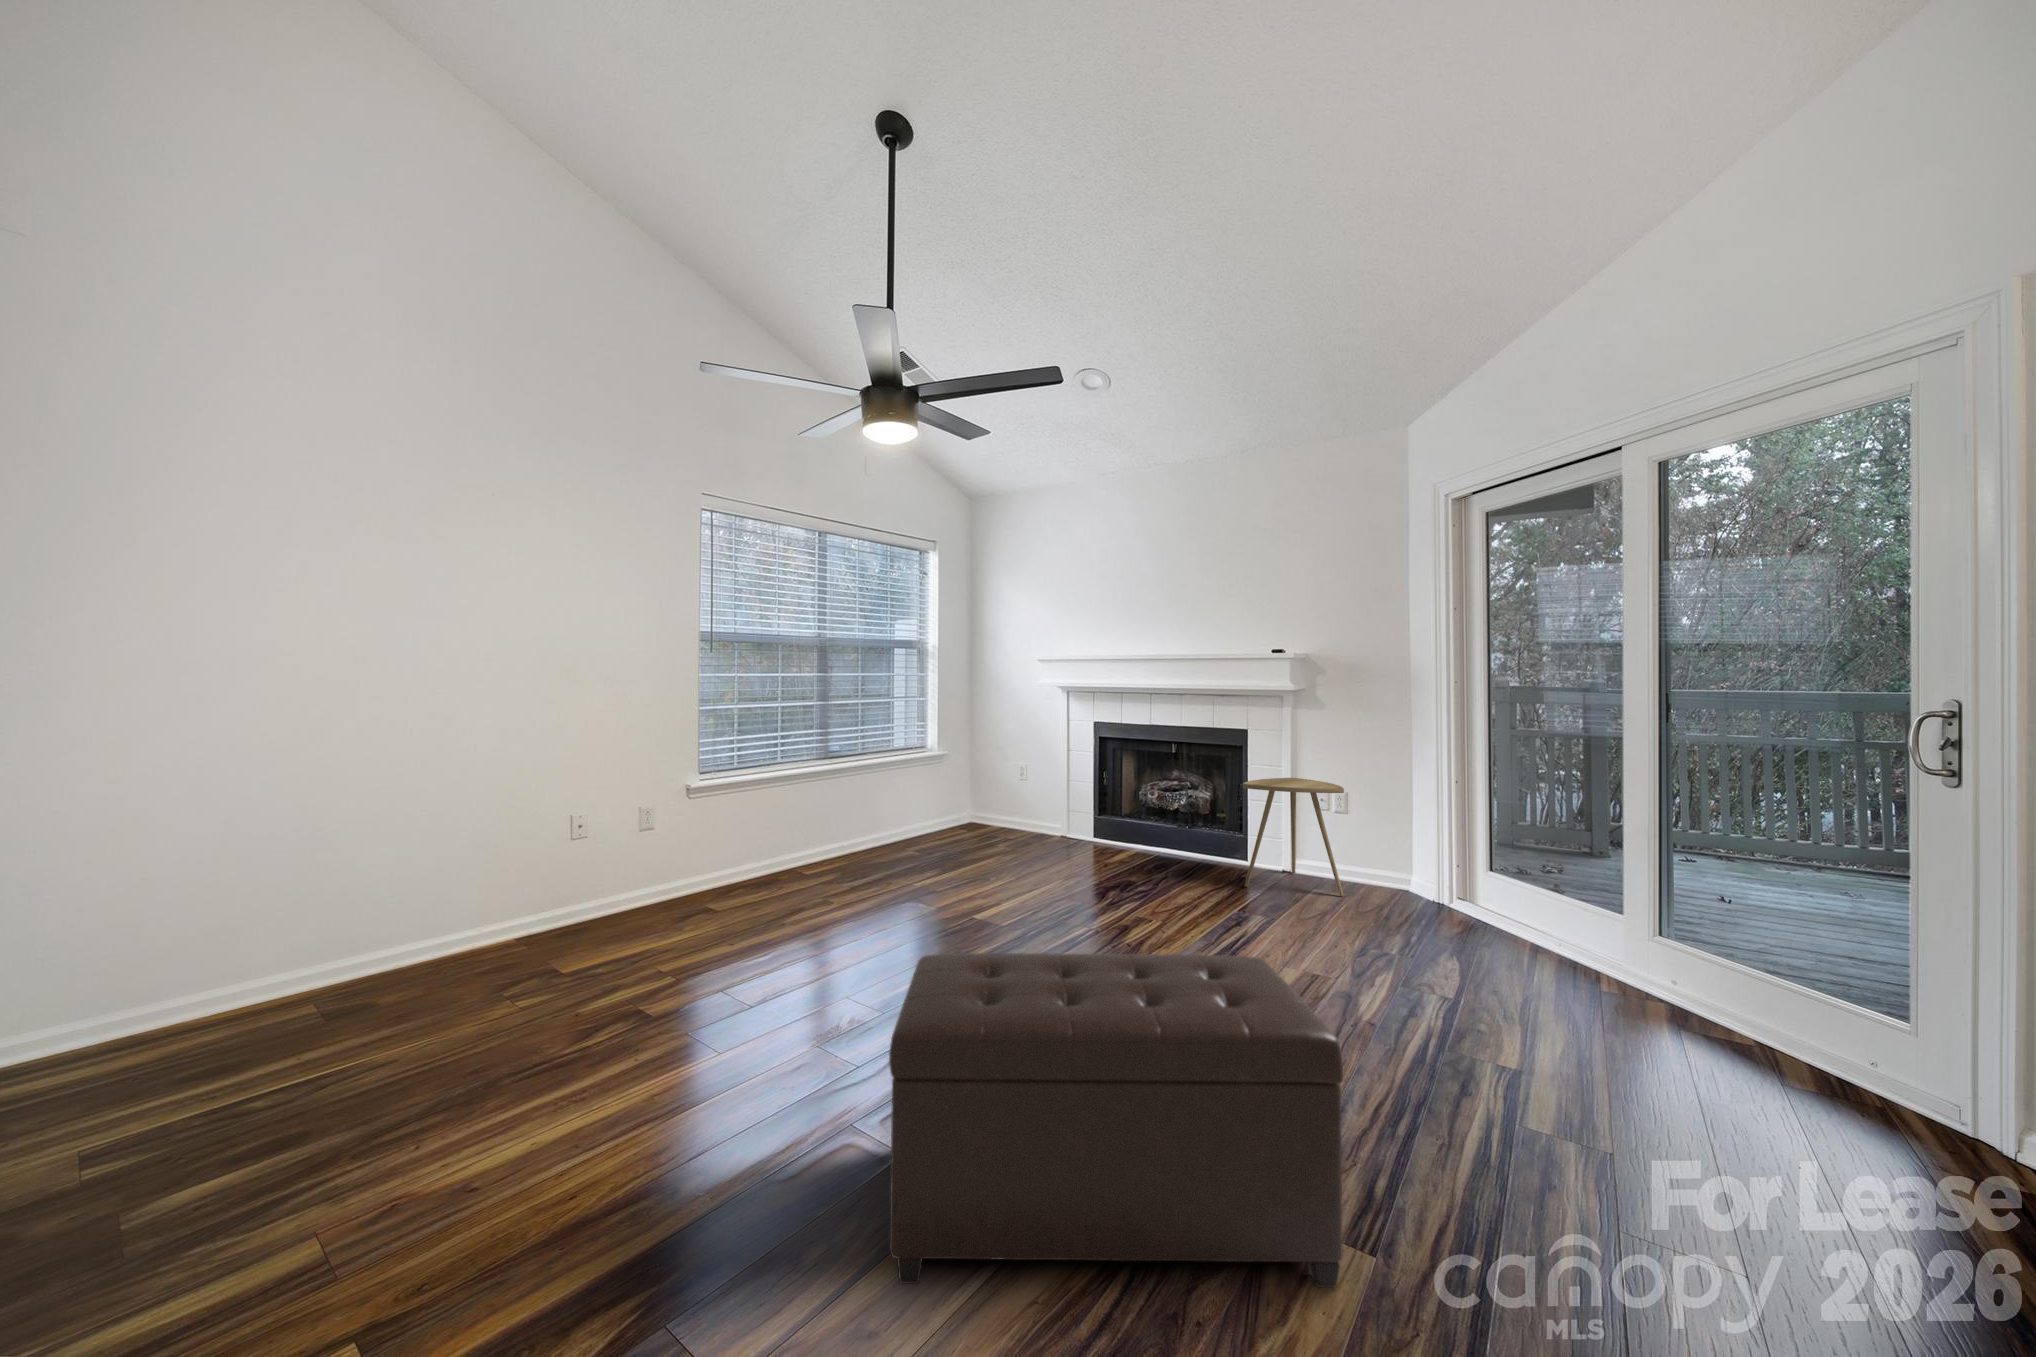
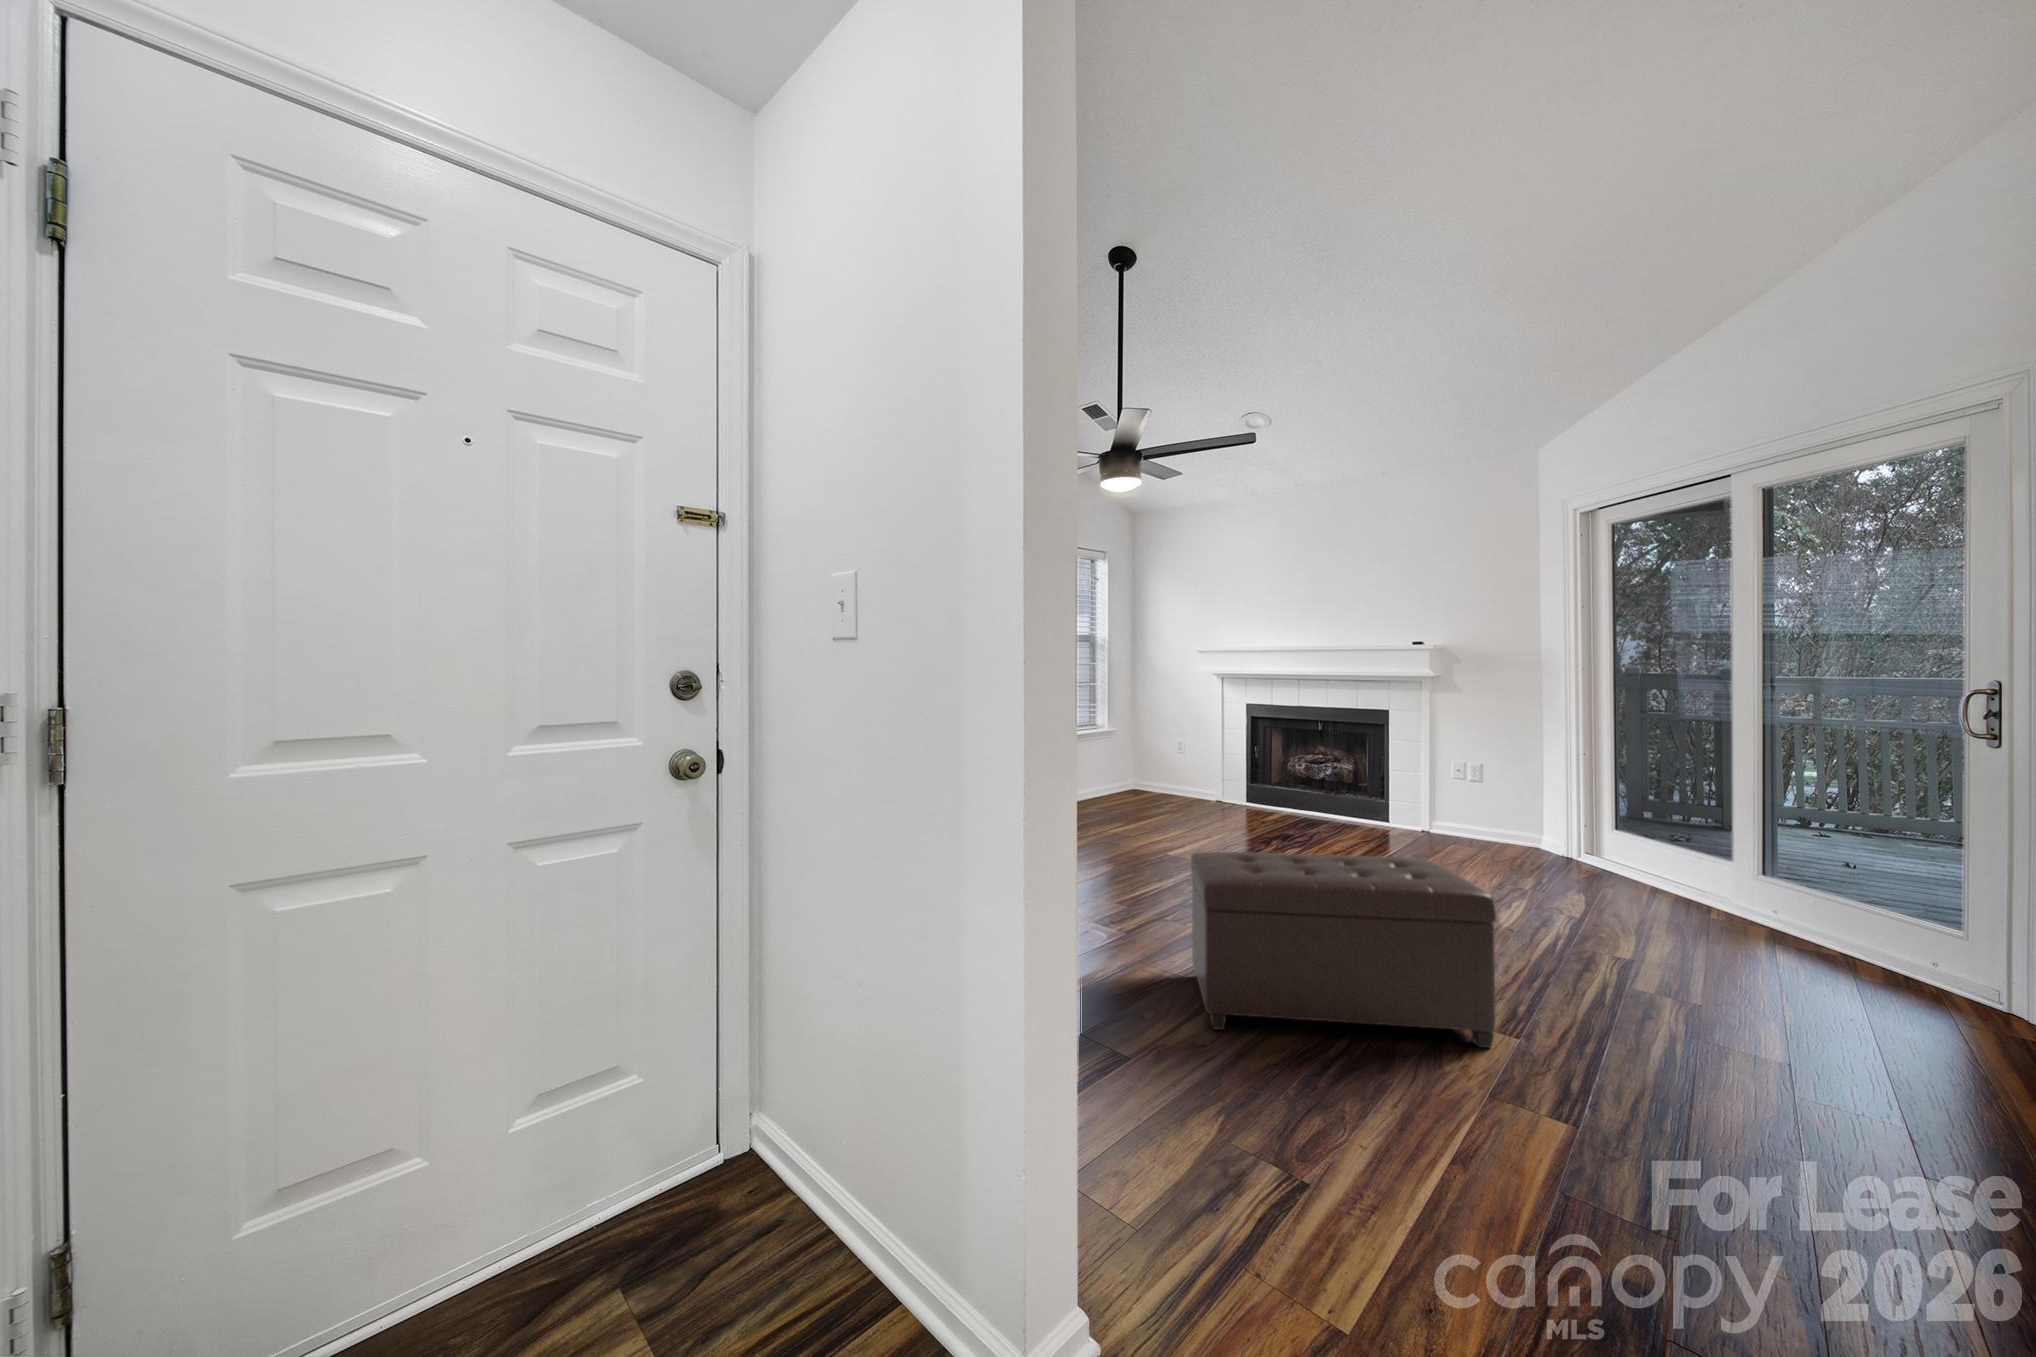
side table: present [1243,778,1344,896] -> none [1387,751,1479,849]

